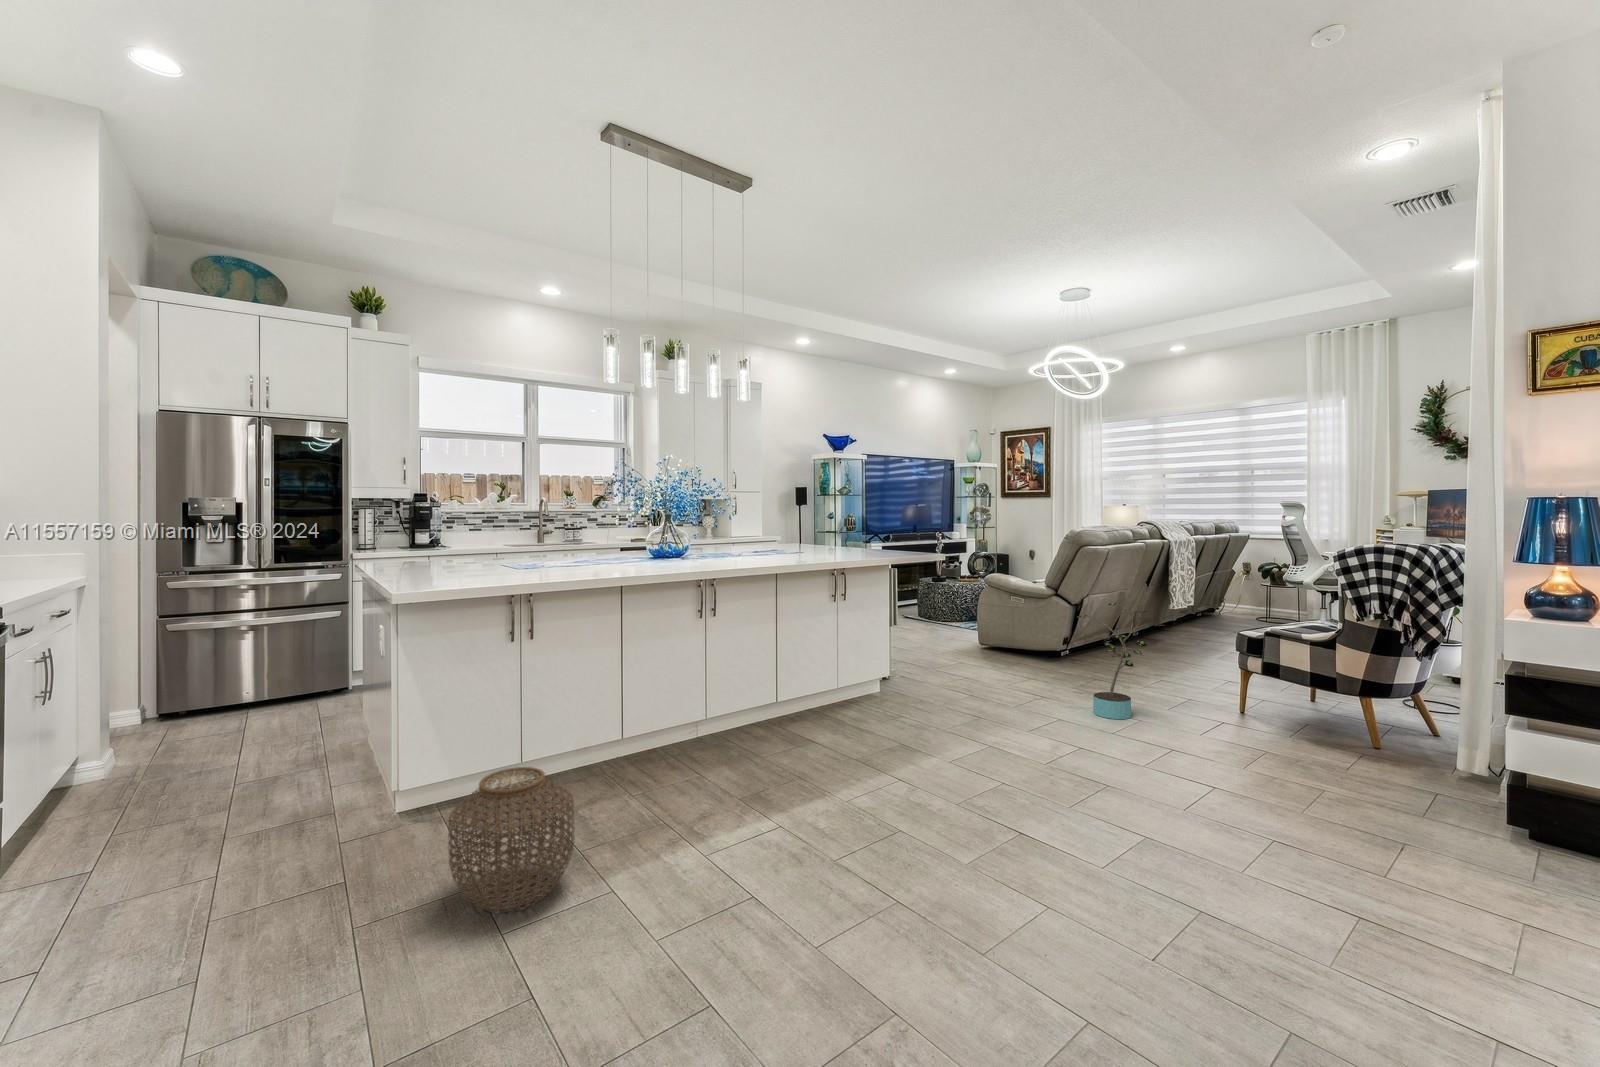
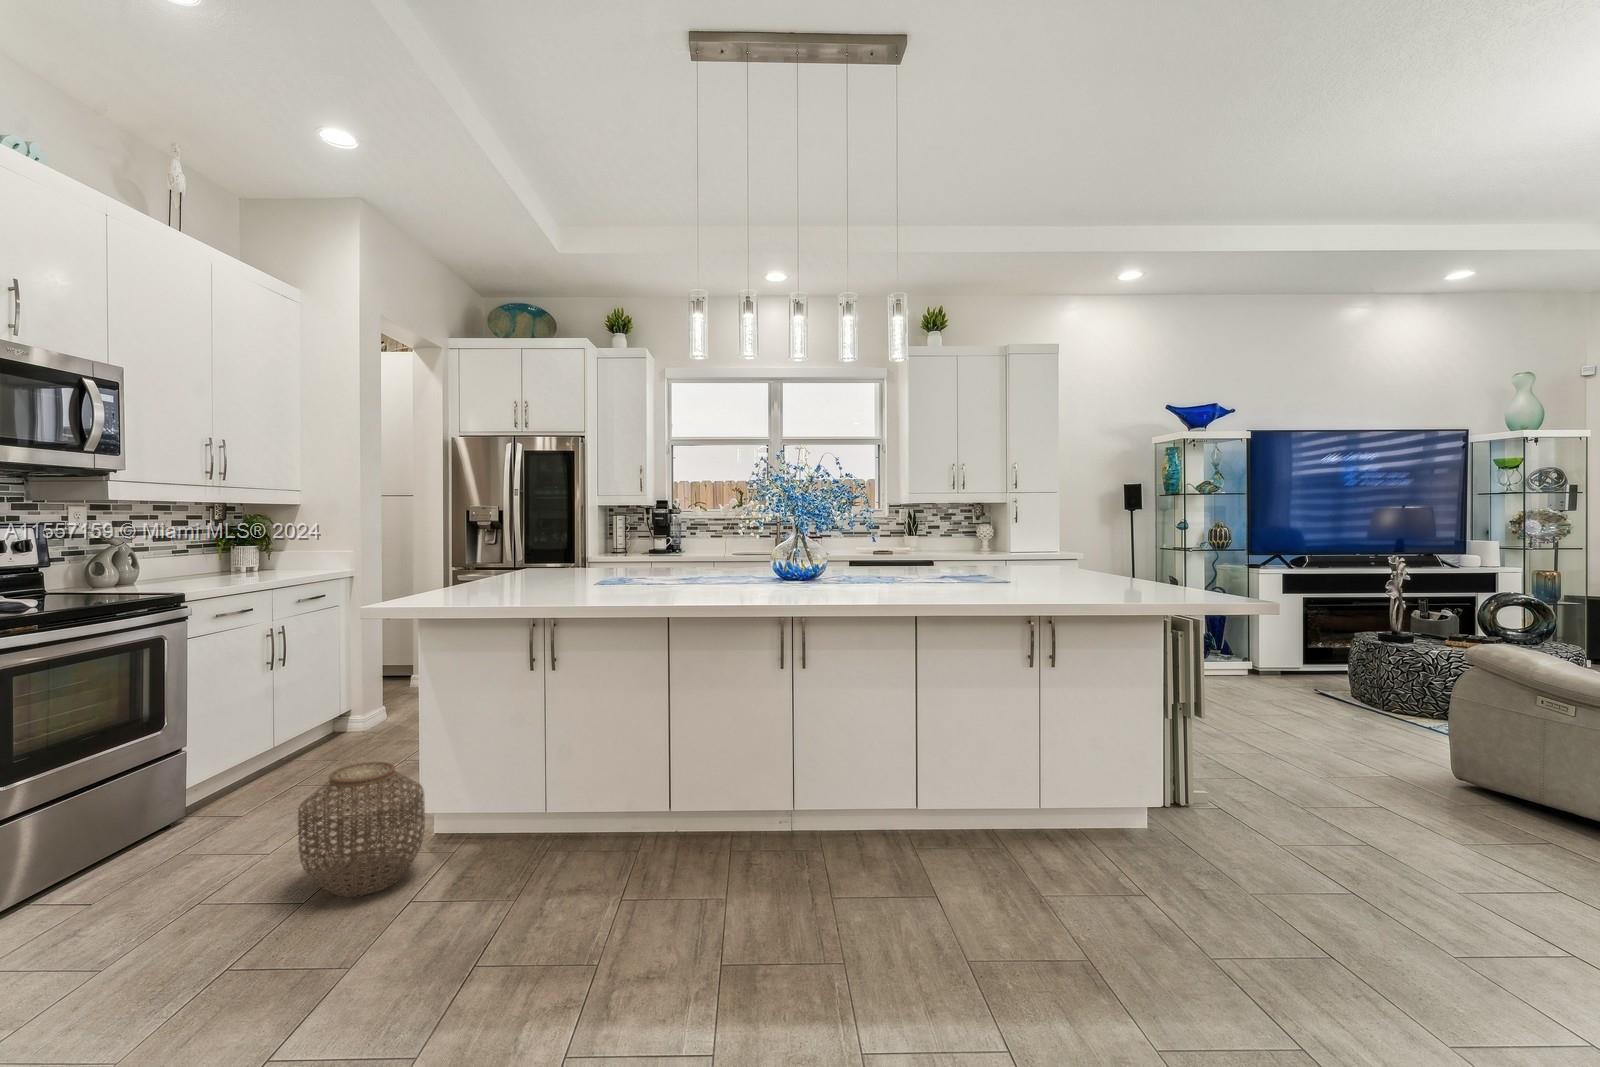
potted plant: present [1077,603,1147,719] -> none [1345,697,1506,933]

